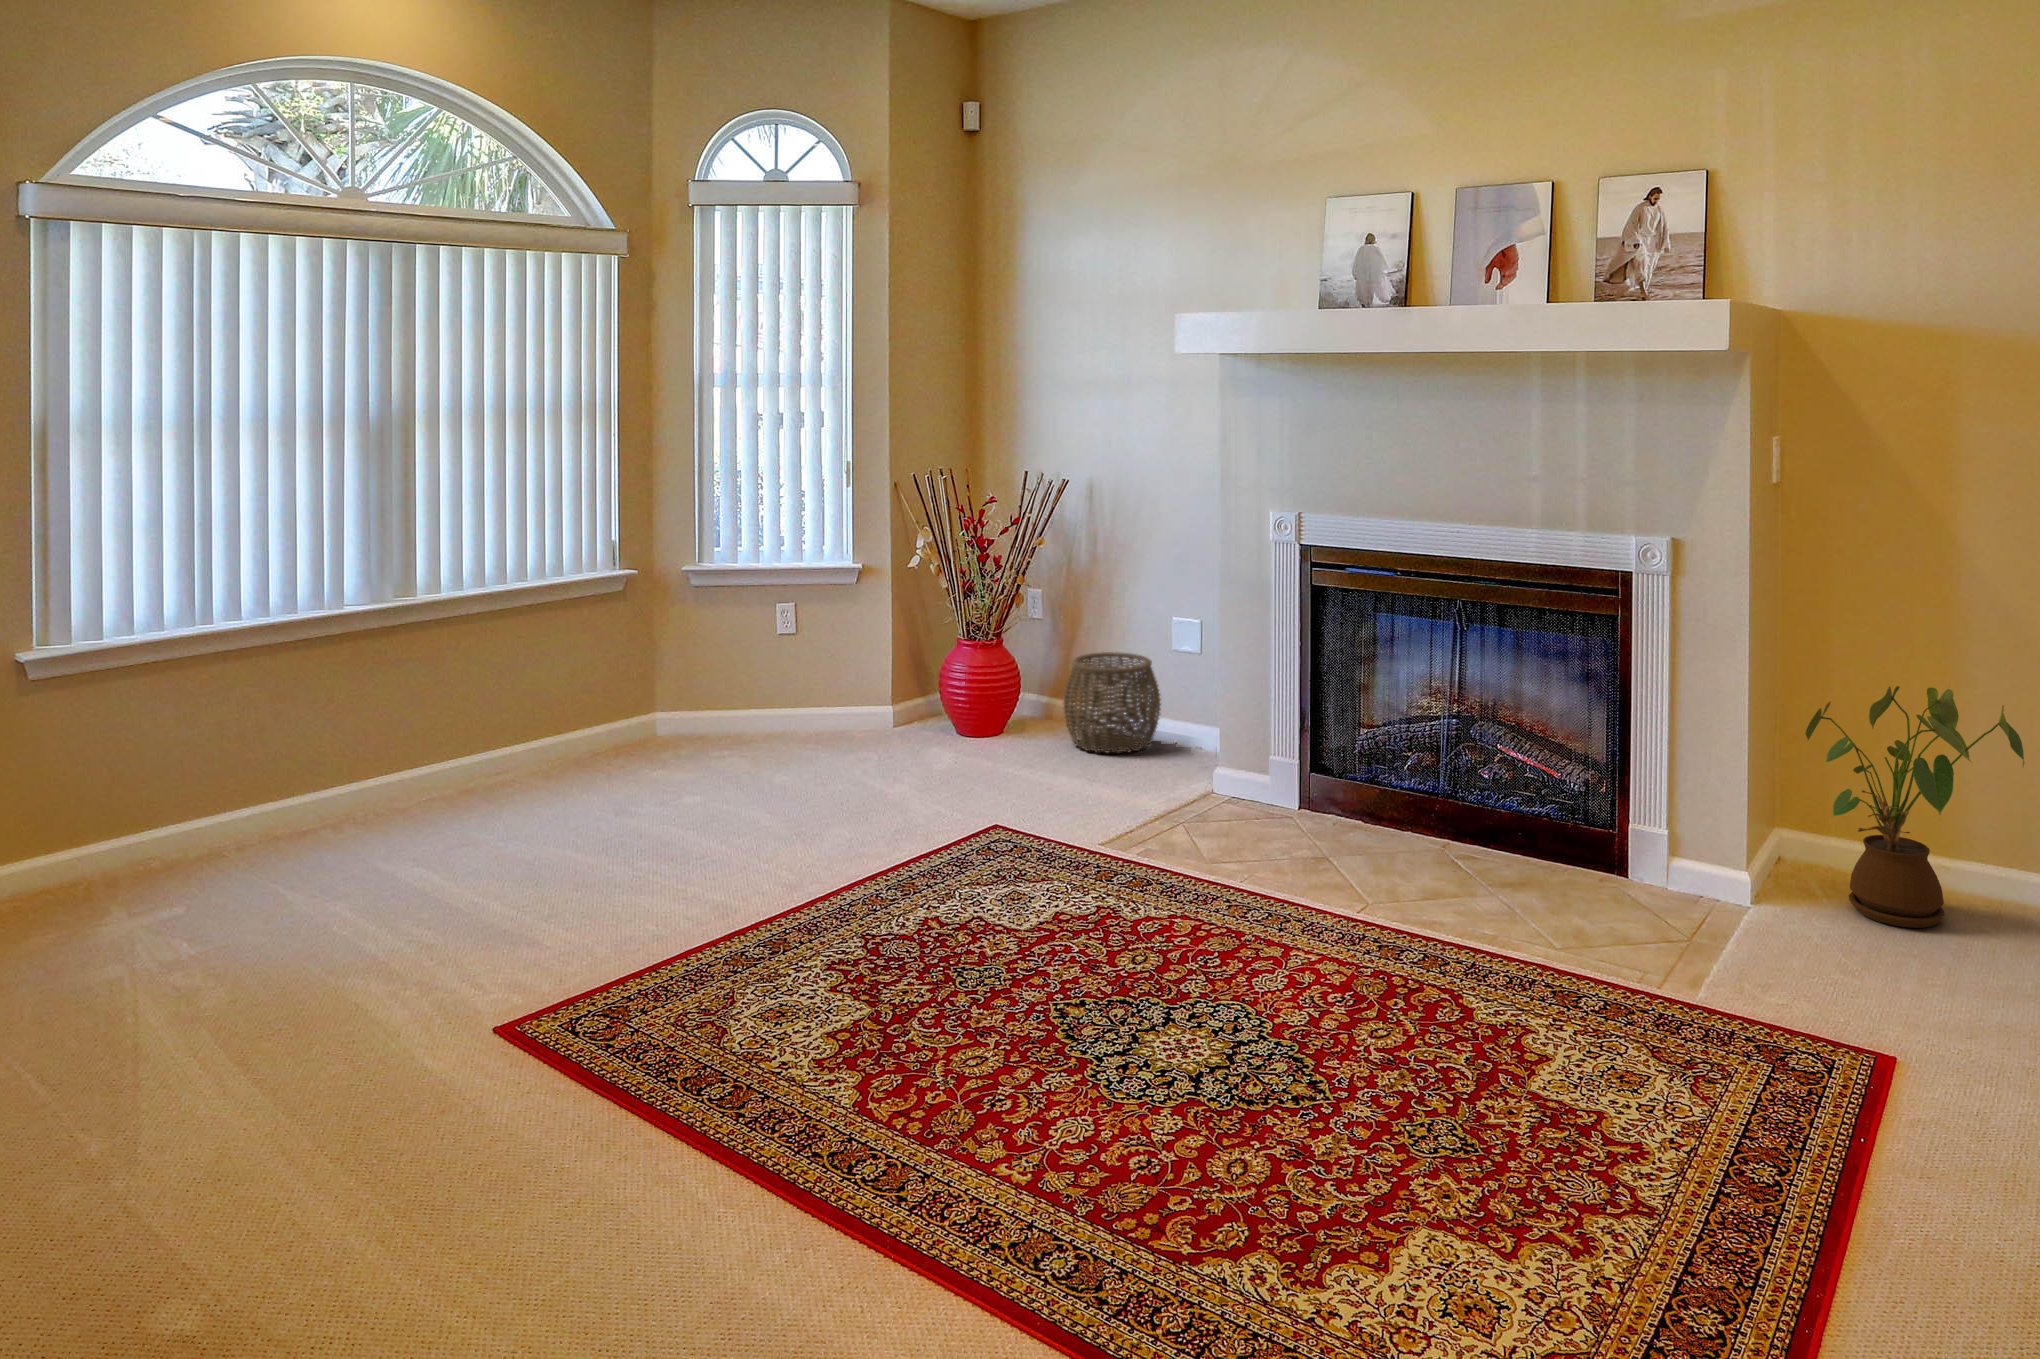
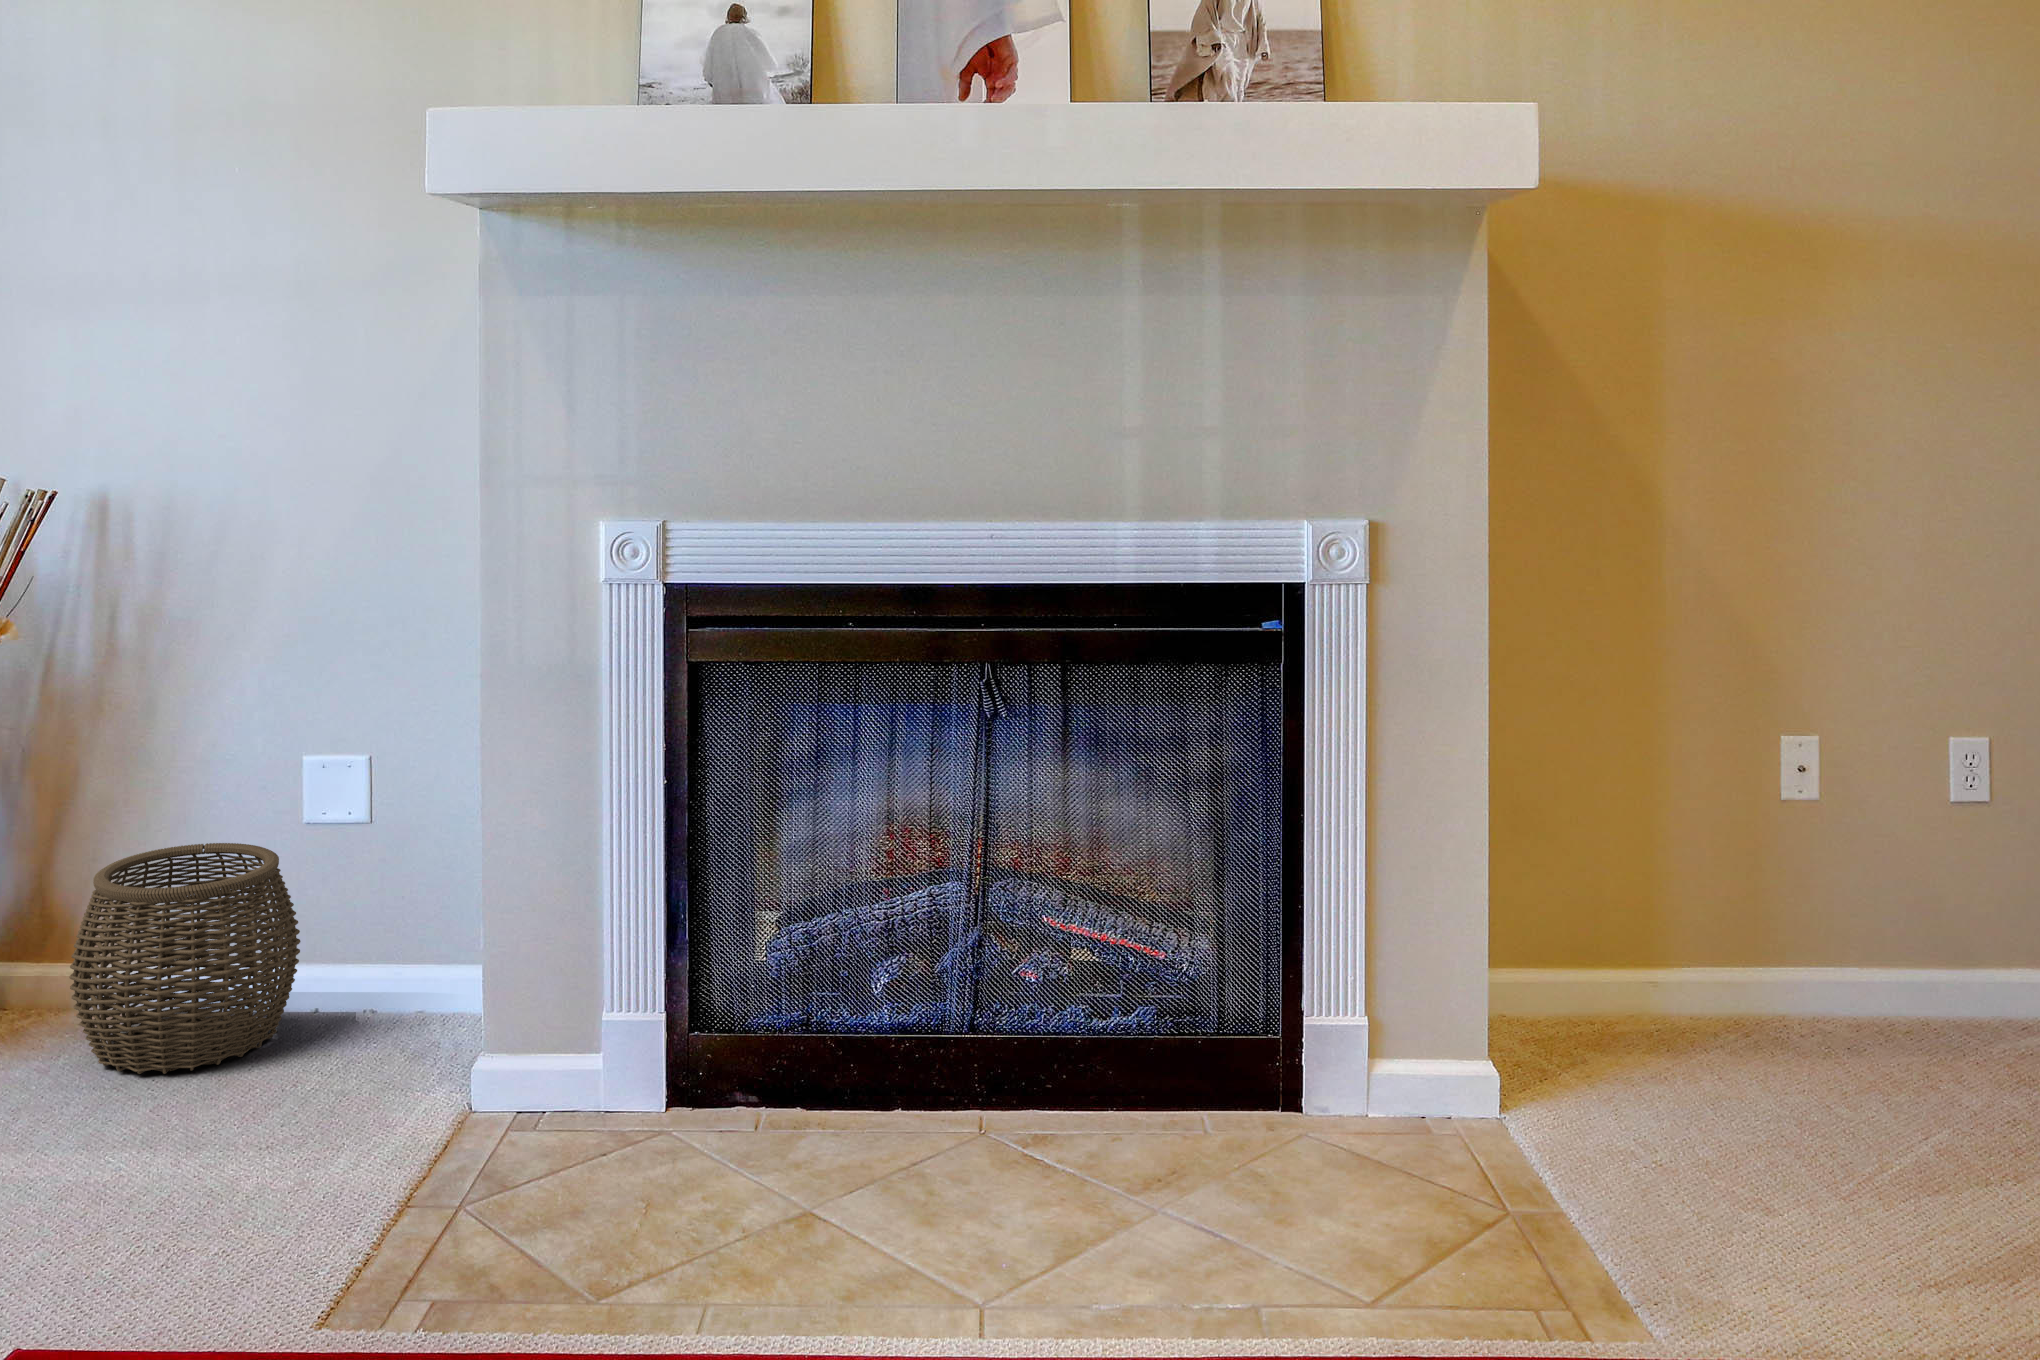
house plant: present [1805,686,2024,928] -> none [1531,719,1812,1098]

